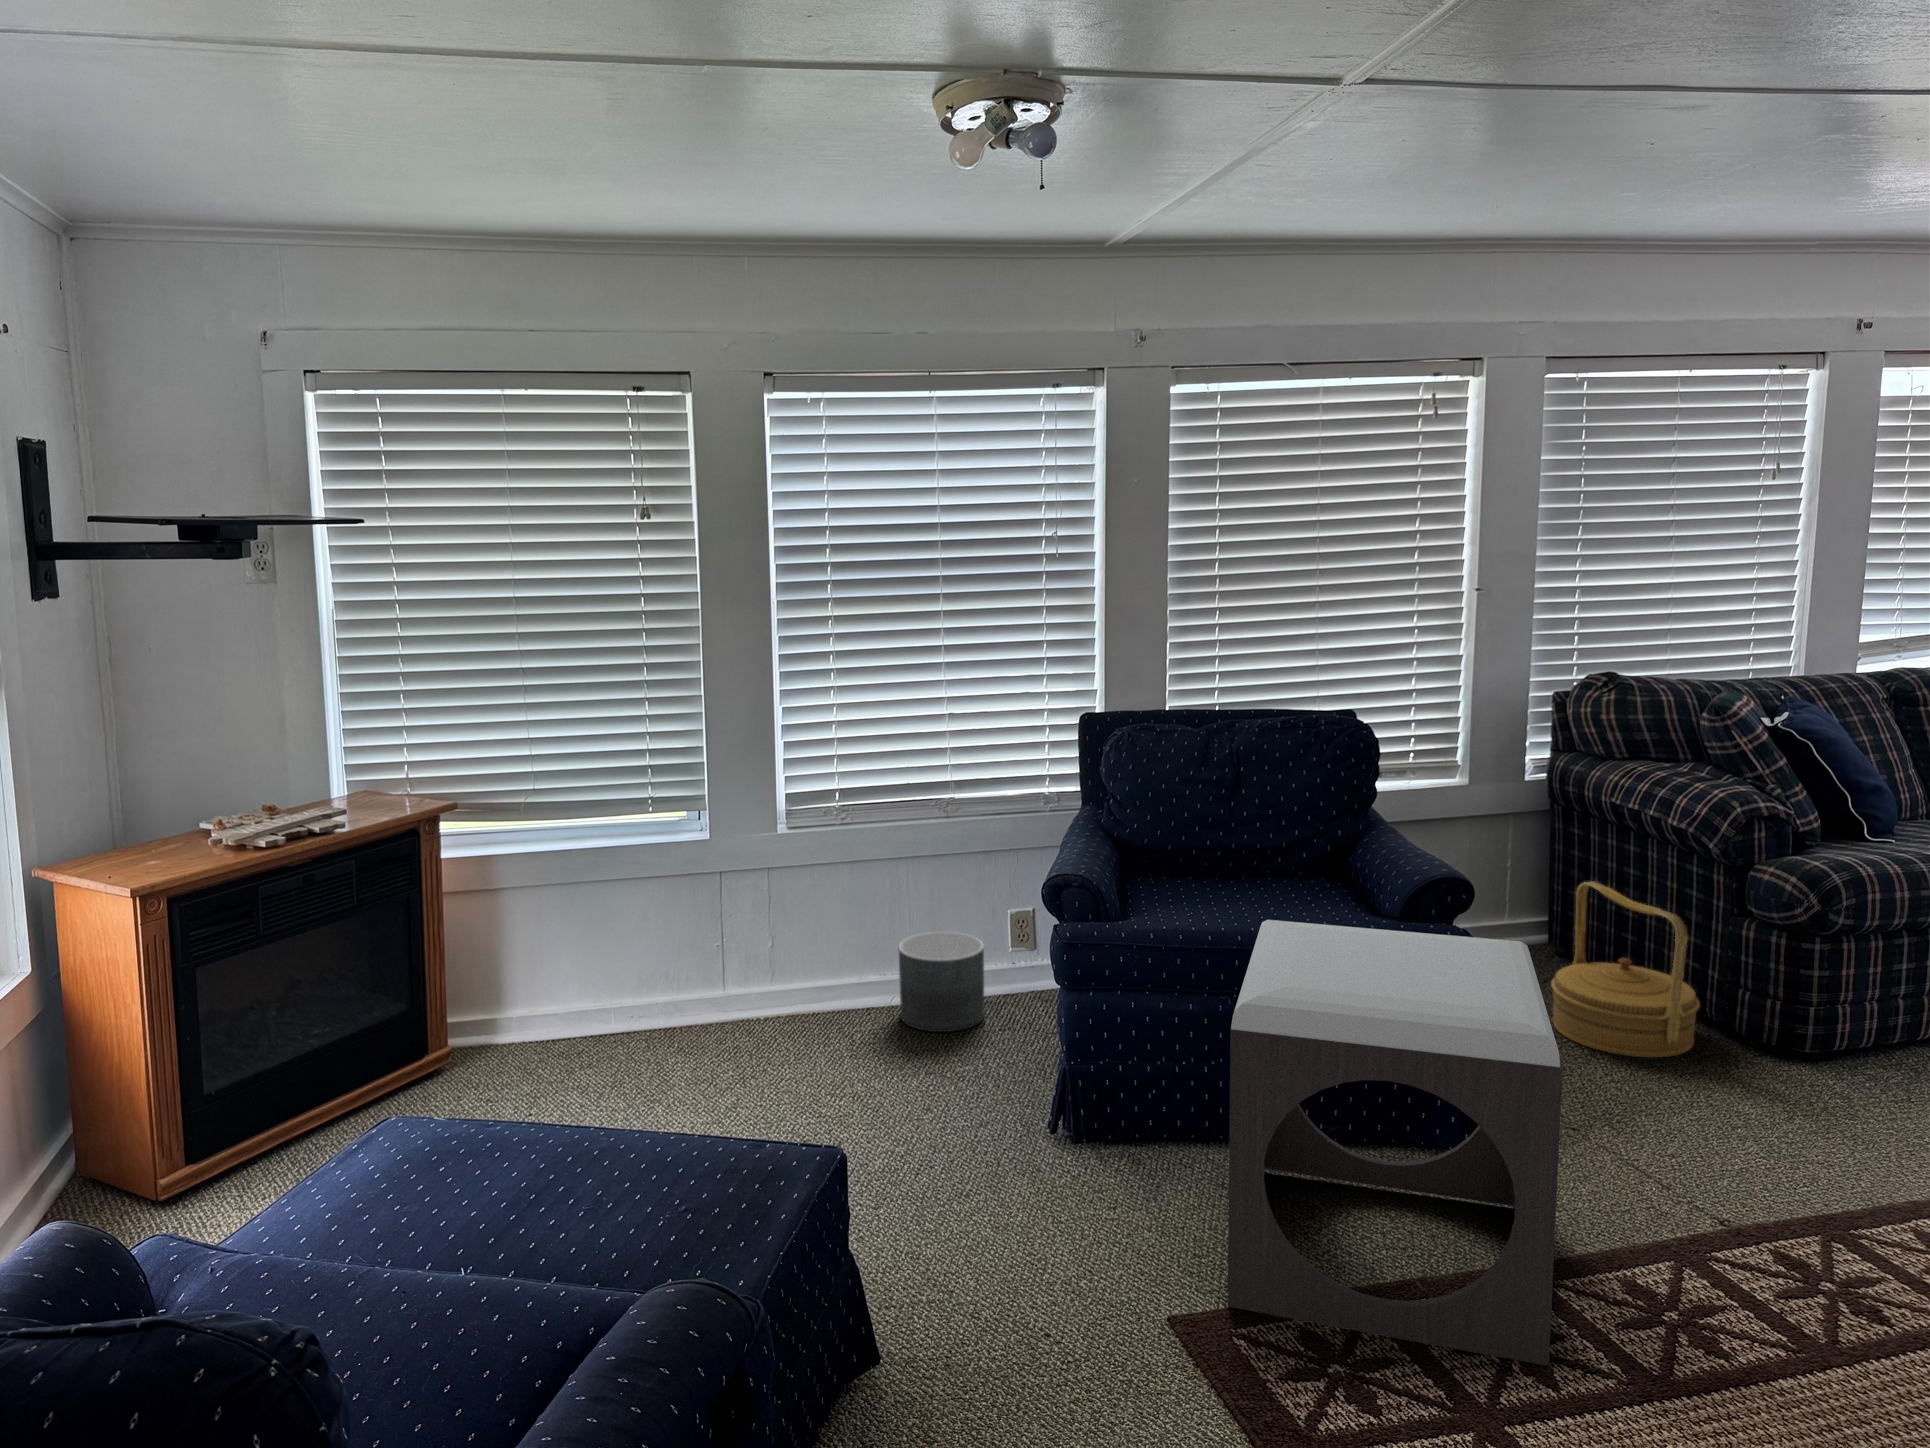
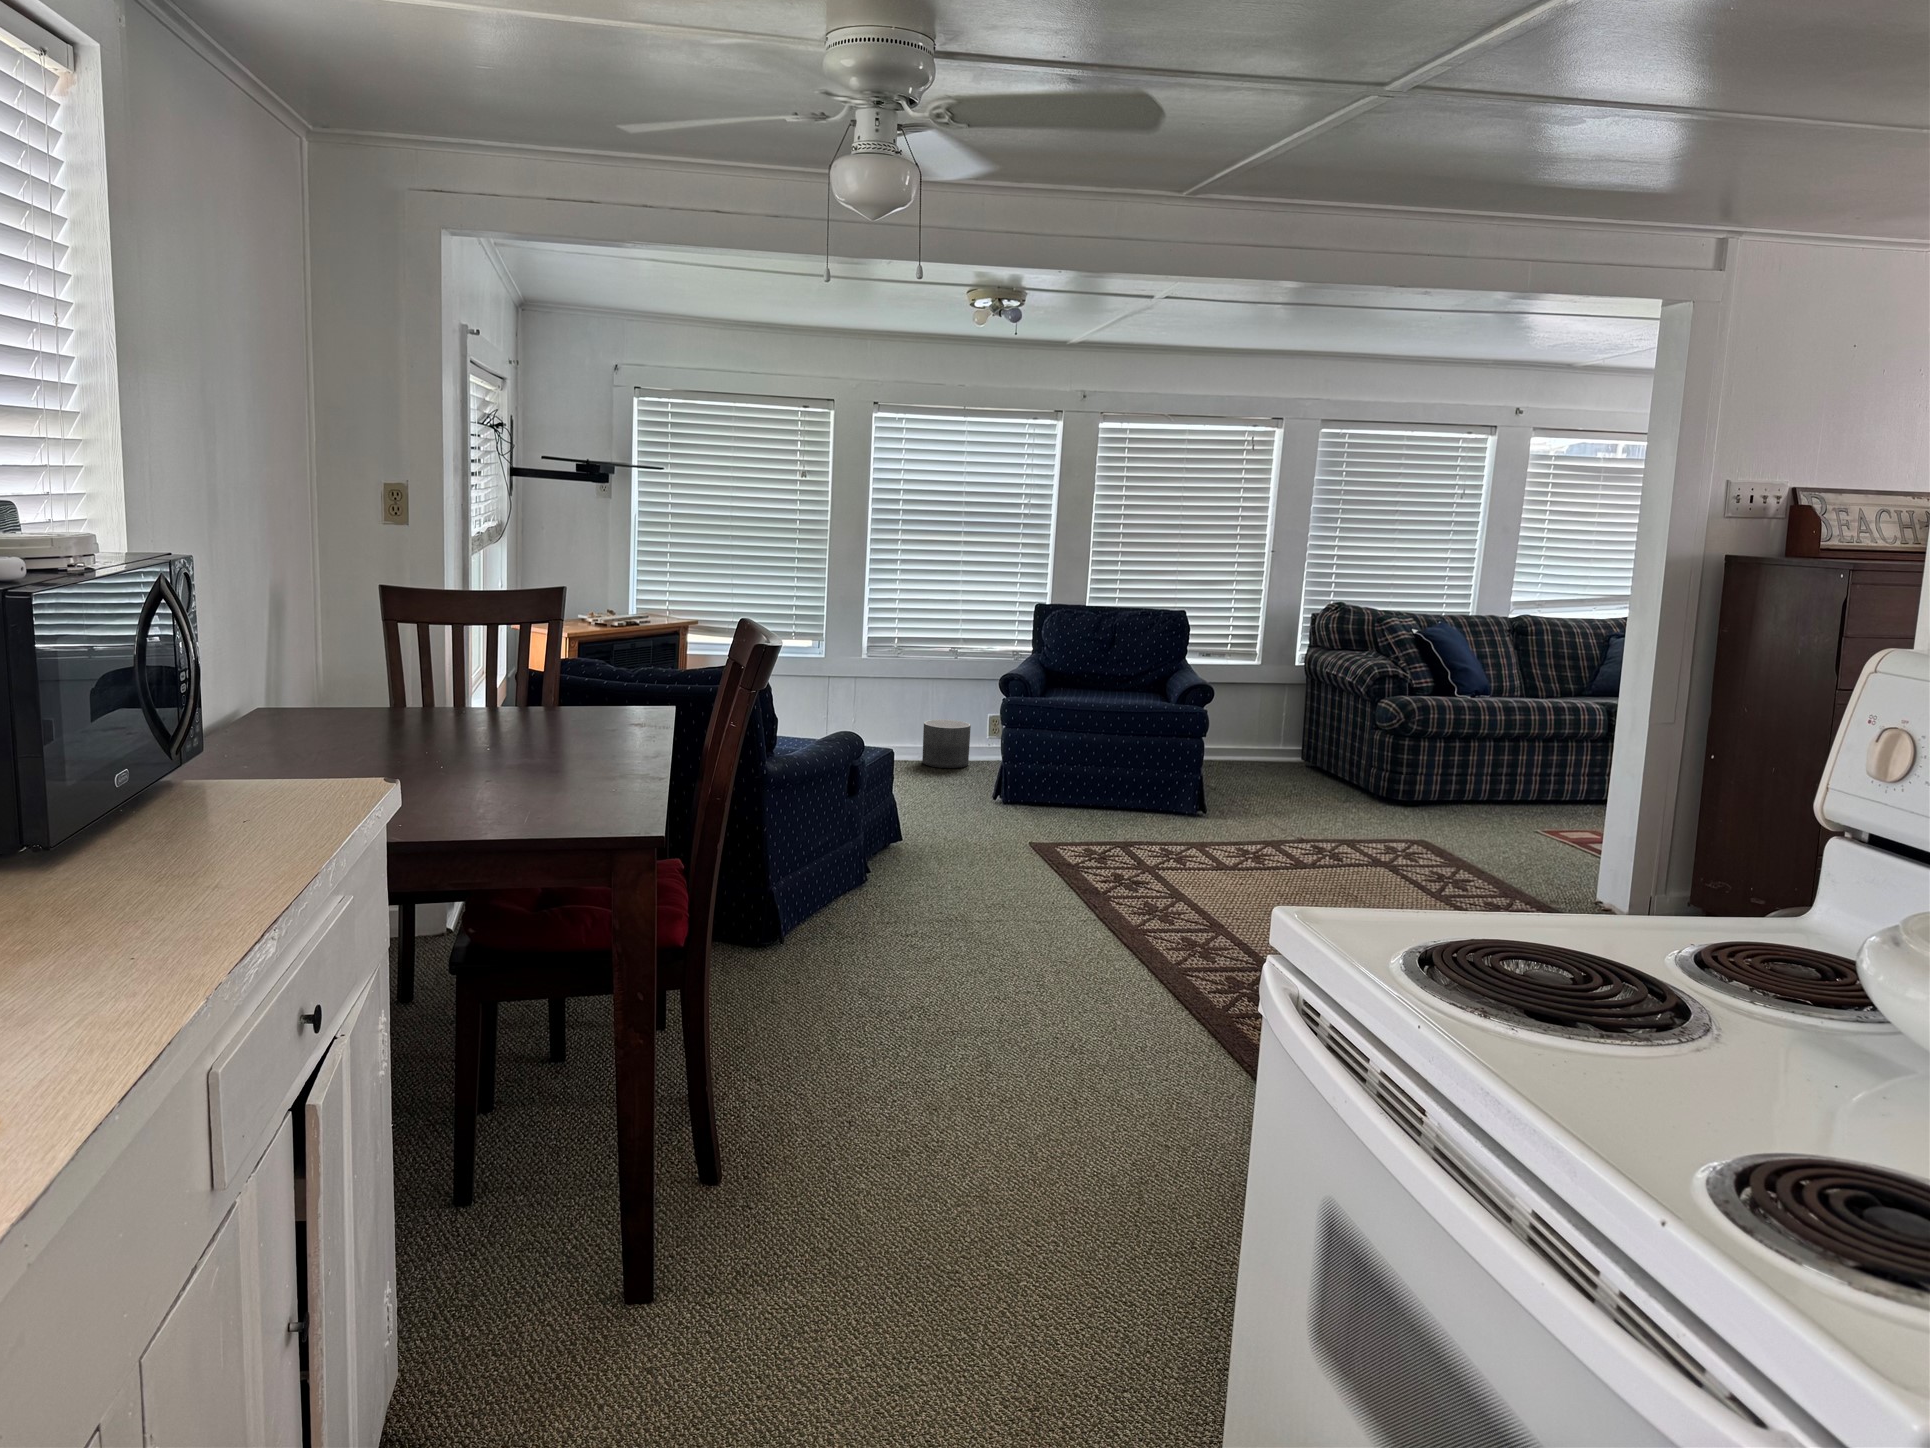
woven basket: present [1551,881,1700,1058] -> none [1276,712,1351,800]
footstool: present [1228,920,1563,1366] -> none [1052,688,1213,858]

